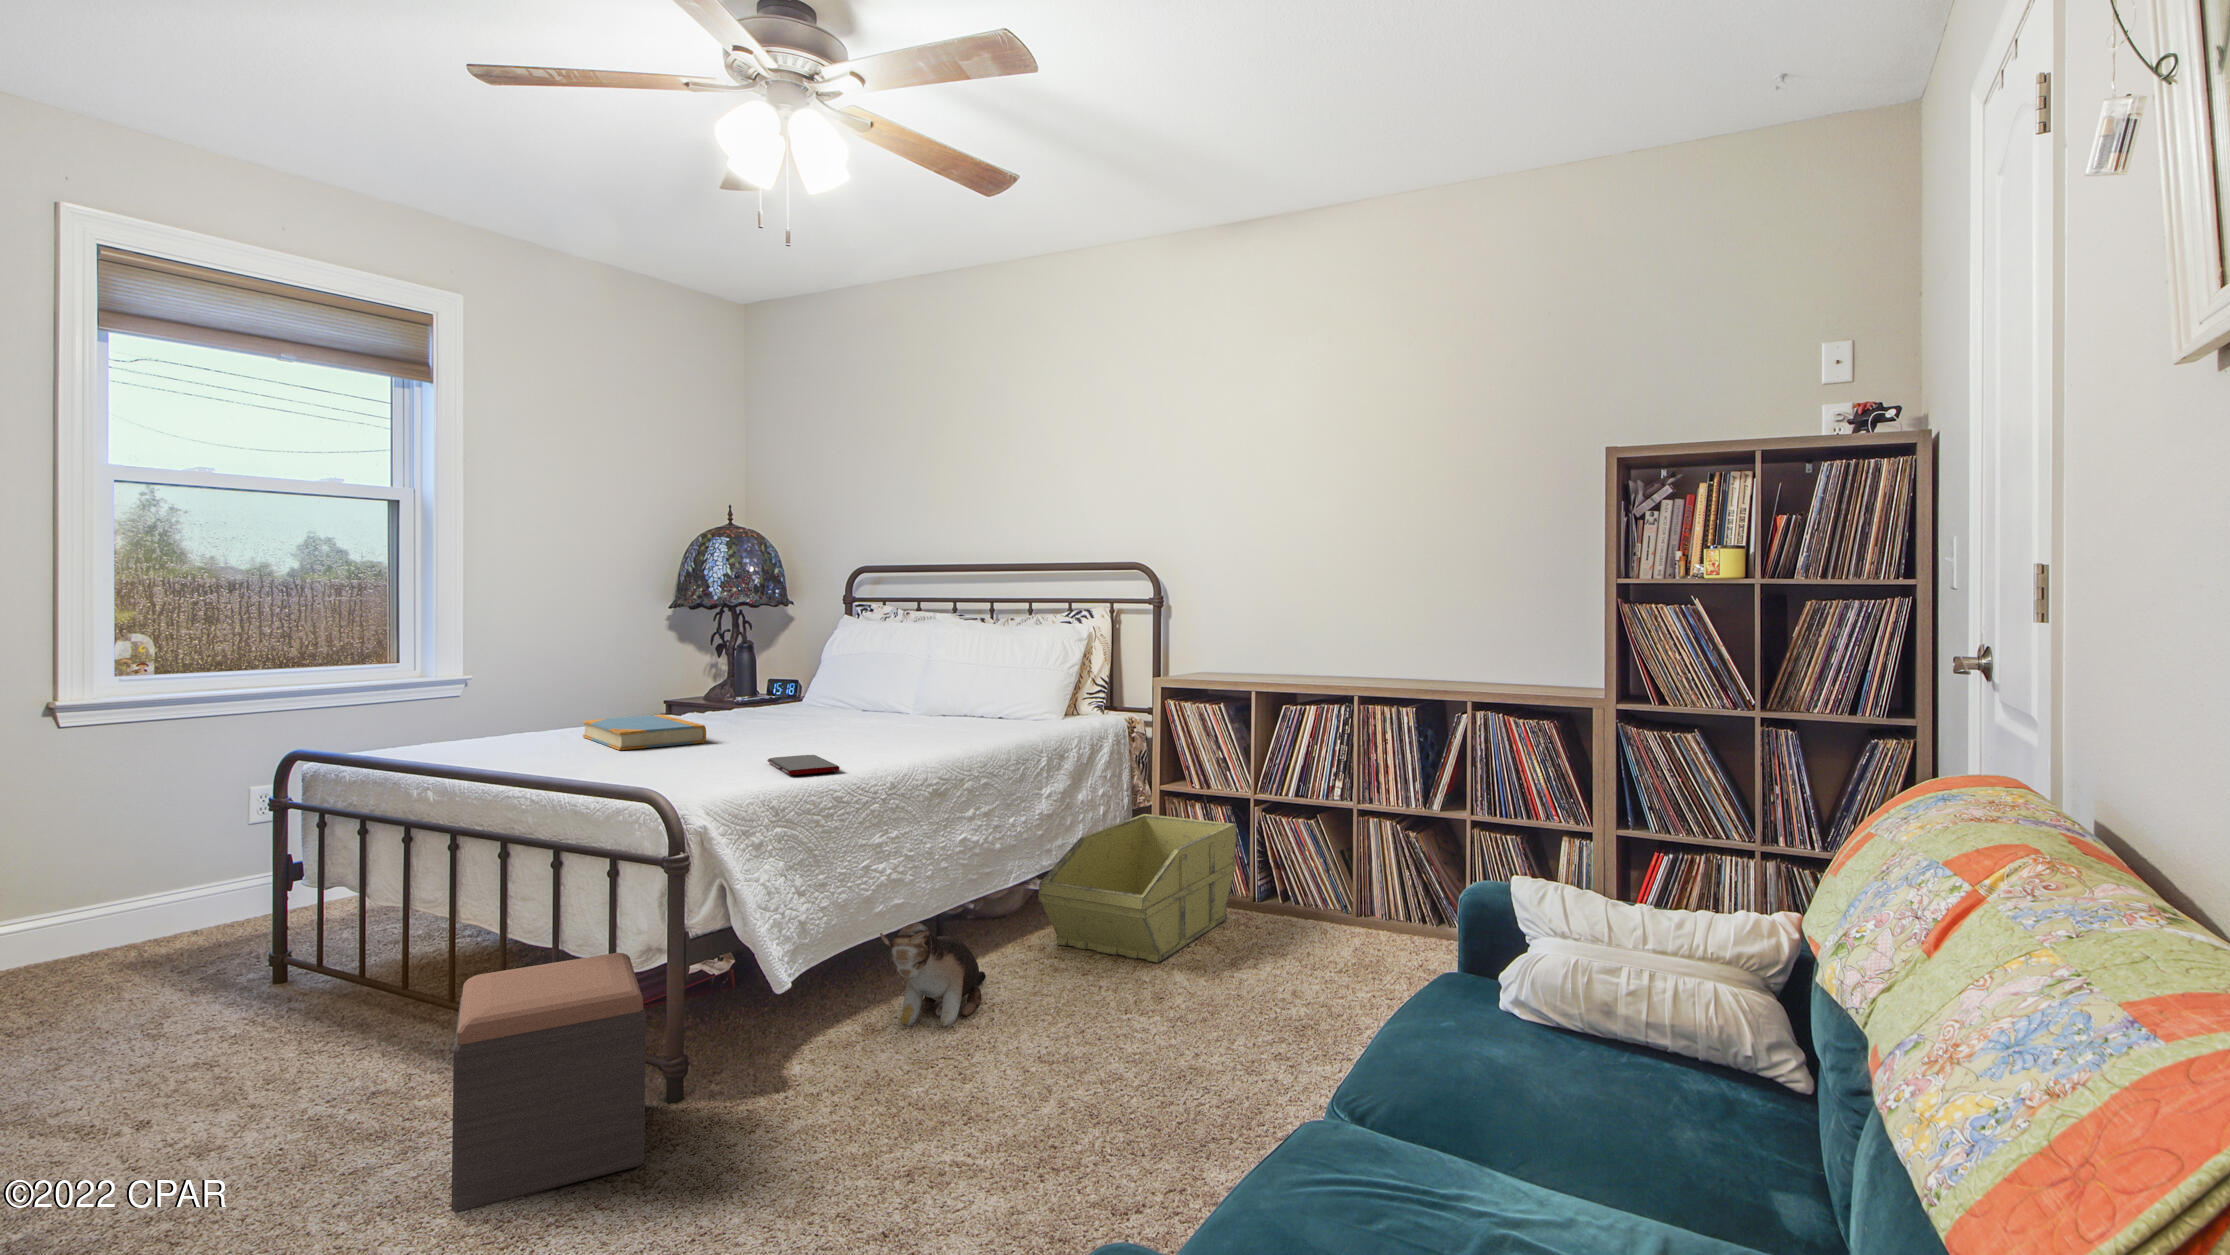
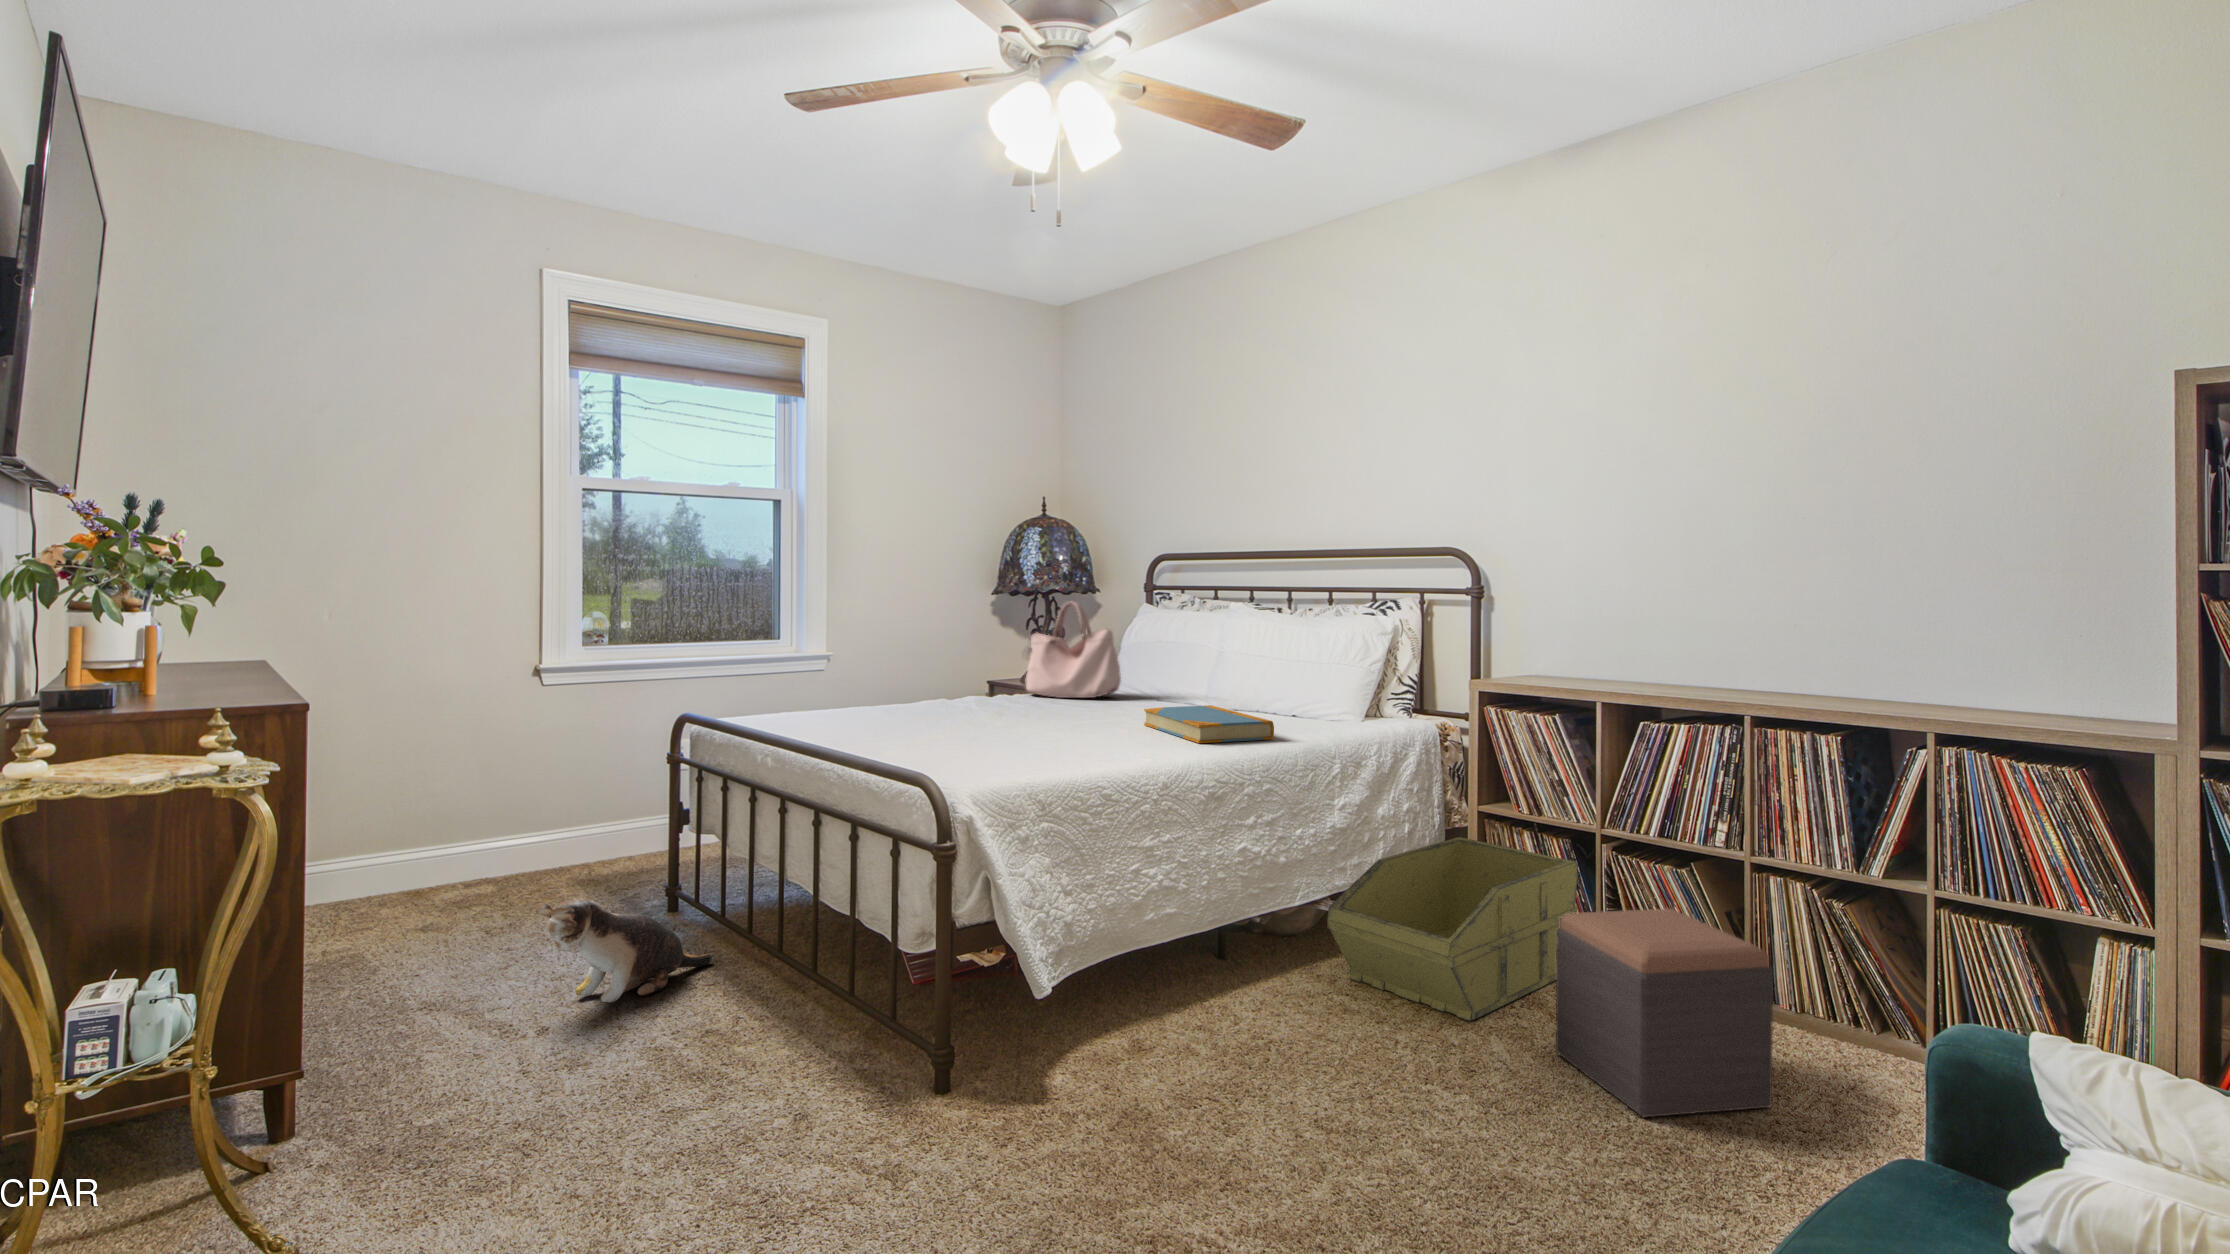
handbag: none [721,616,826,713] -> present [1026,602,1121,698]
book: present [583,715,706,750] -> present [1144,705,1274,743]
smartphone: present [767,755,840,775] -> none [1045,747,1109,769]
plush toy: present [880,923,986,1026] -> present [535,898,712,1002]
footstool: present [451,953,646,1213] -> present [1556,909,1773,1117]

